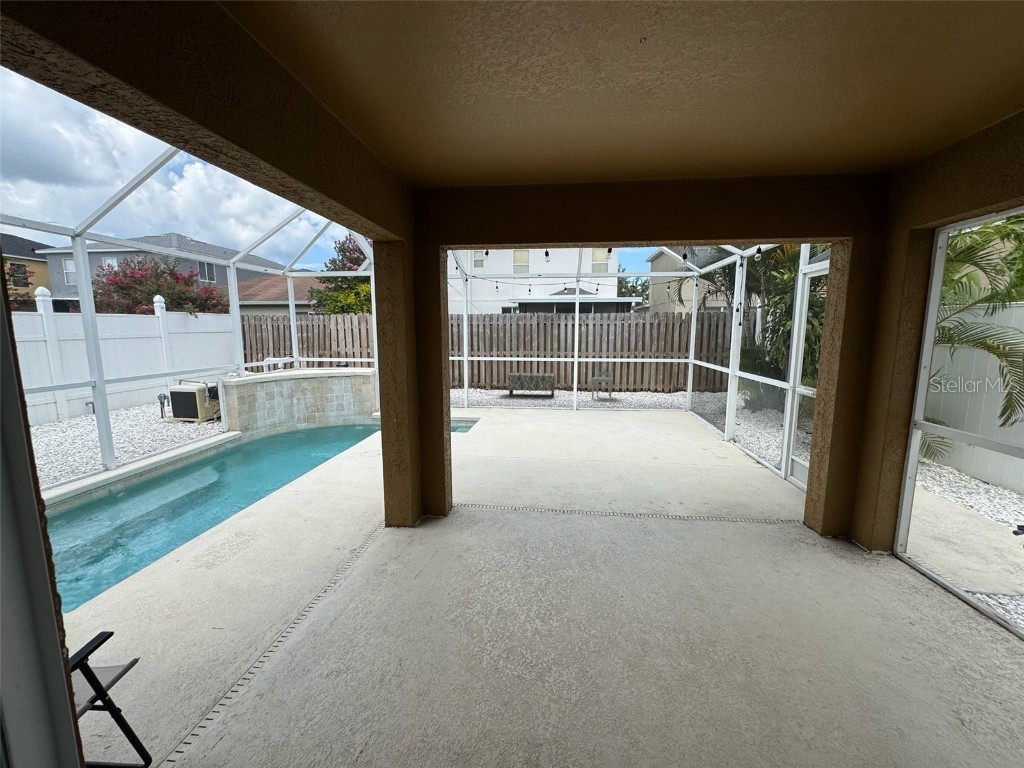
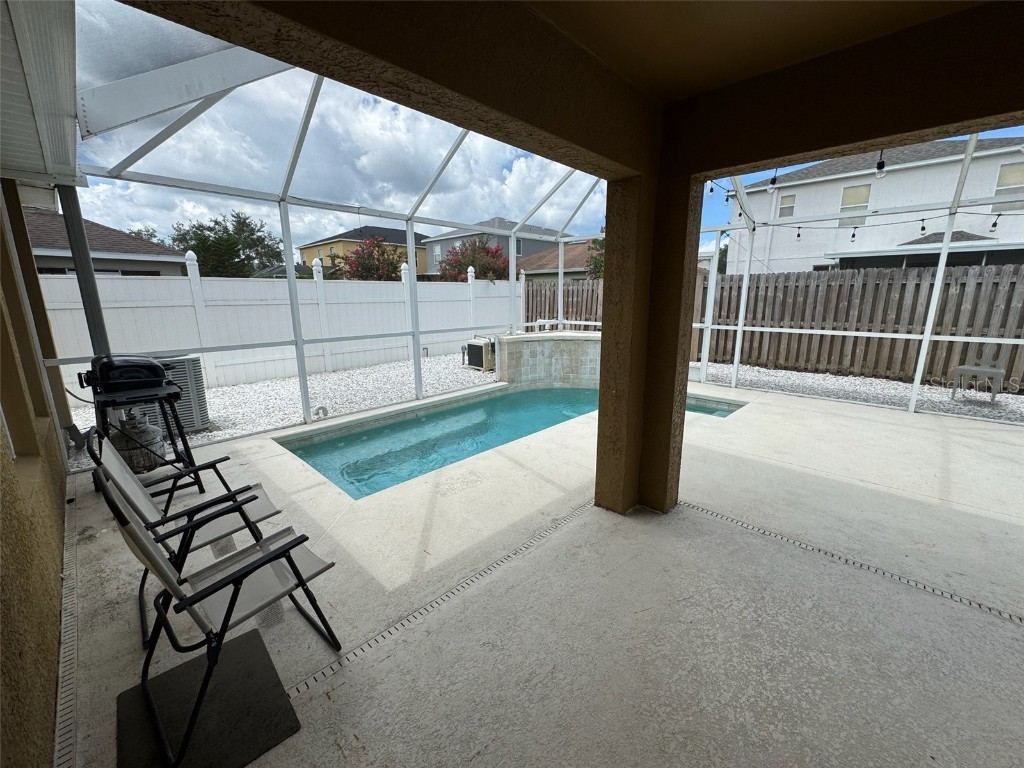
bench: present [508,373,555,398] -> none [800,349,883,389]

